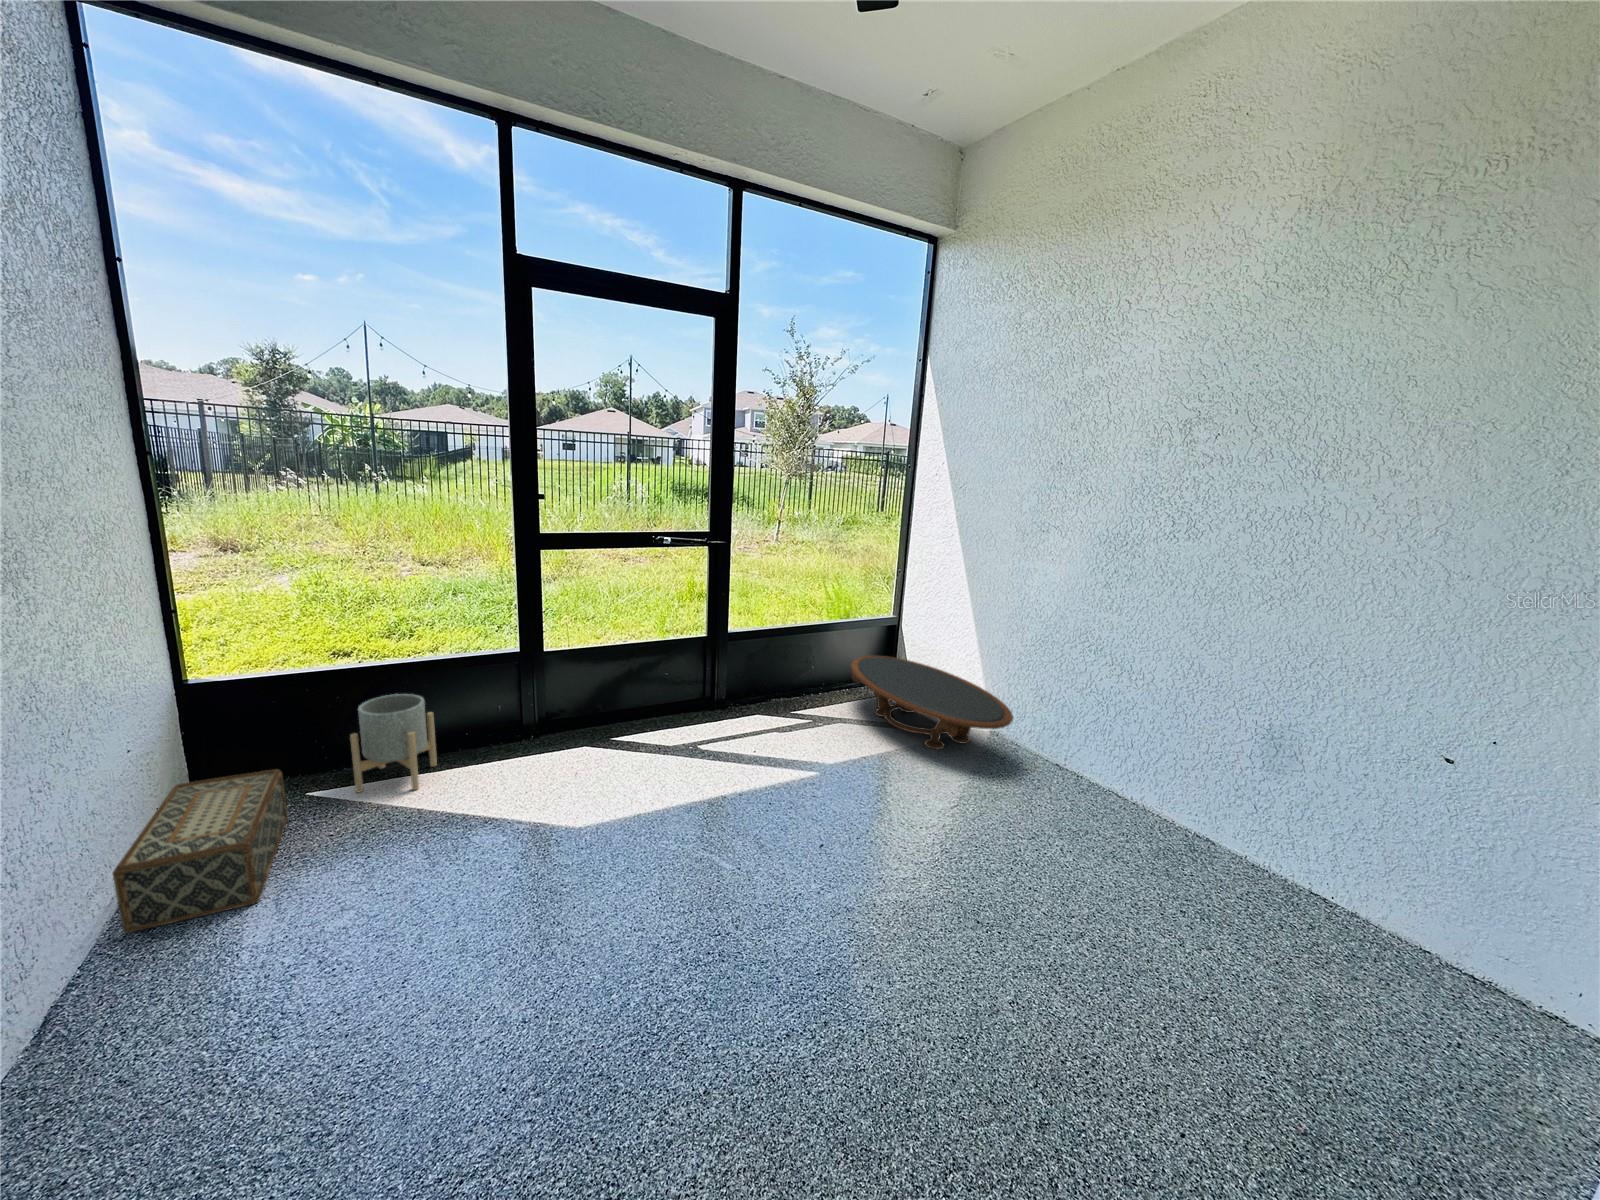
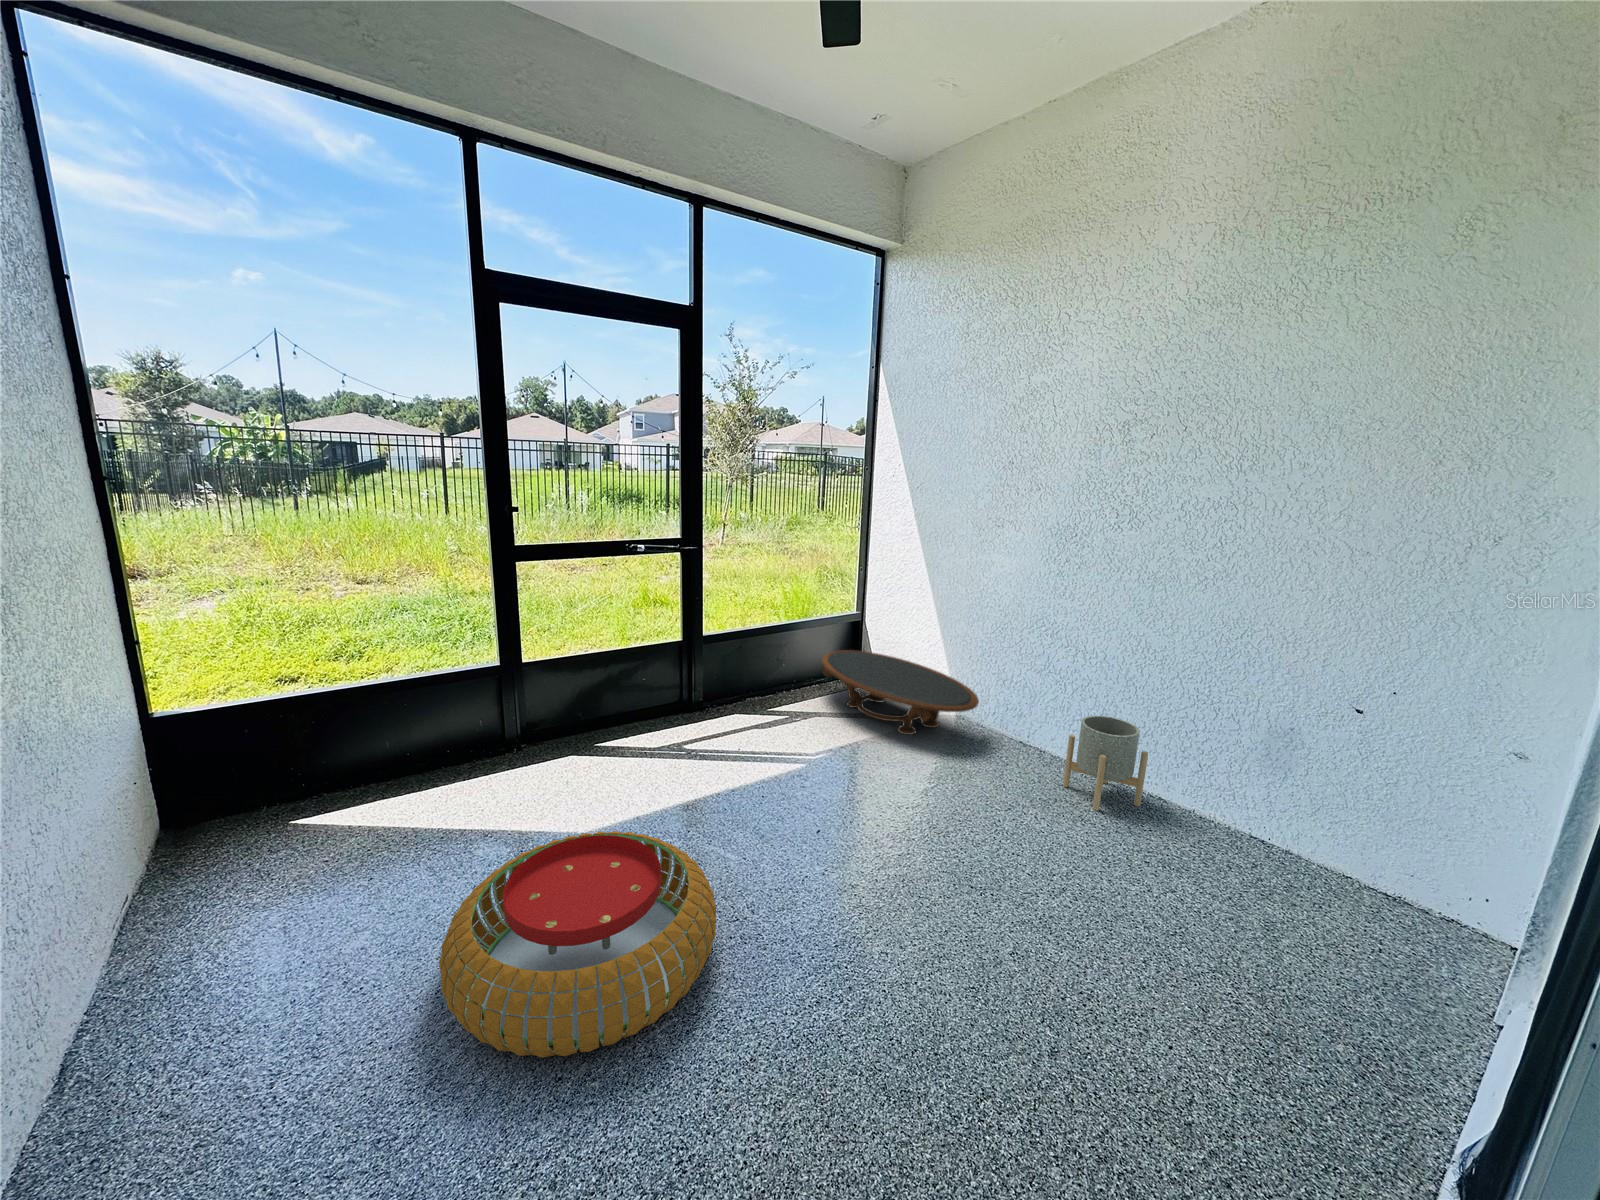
planter: present [350,694,437,793] -> present [1063,716,1148,811]
woven basket: present [113,769,288,933] -> none [113,797,278,975]
pouf: none [400,830,693,1066] -> present [439,831,716,1058]

